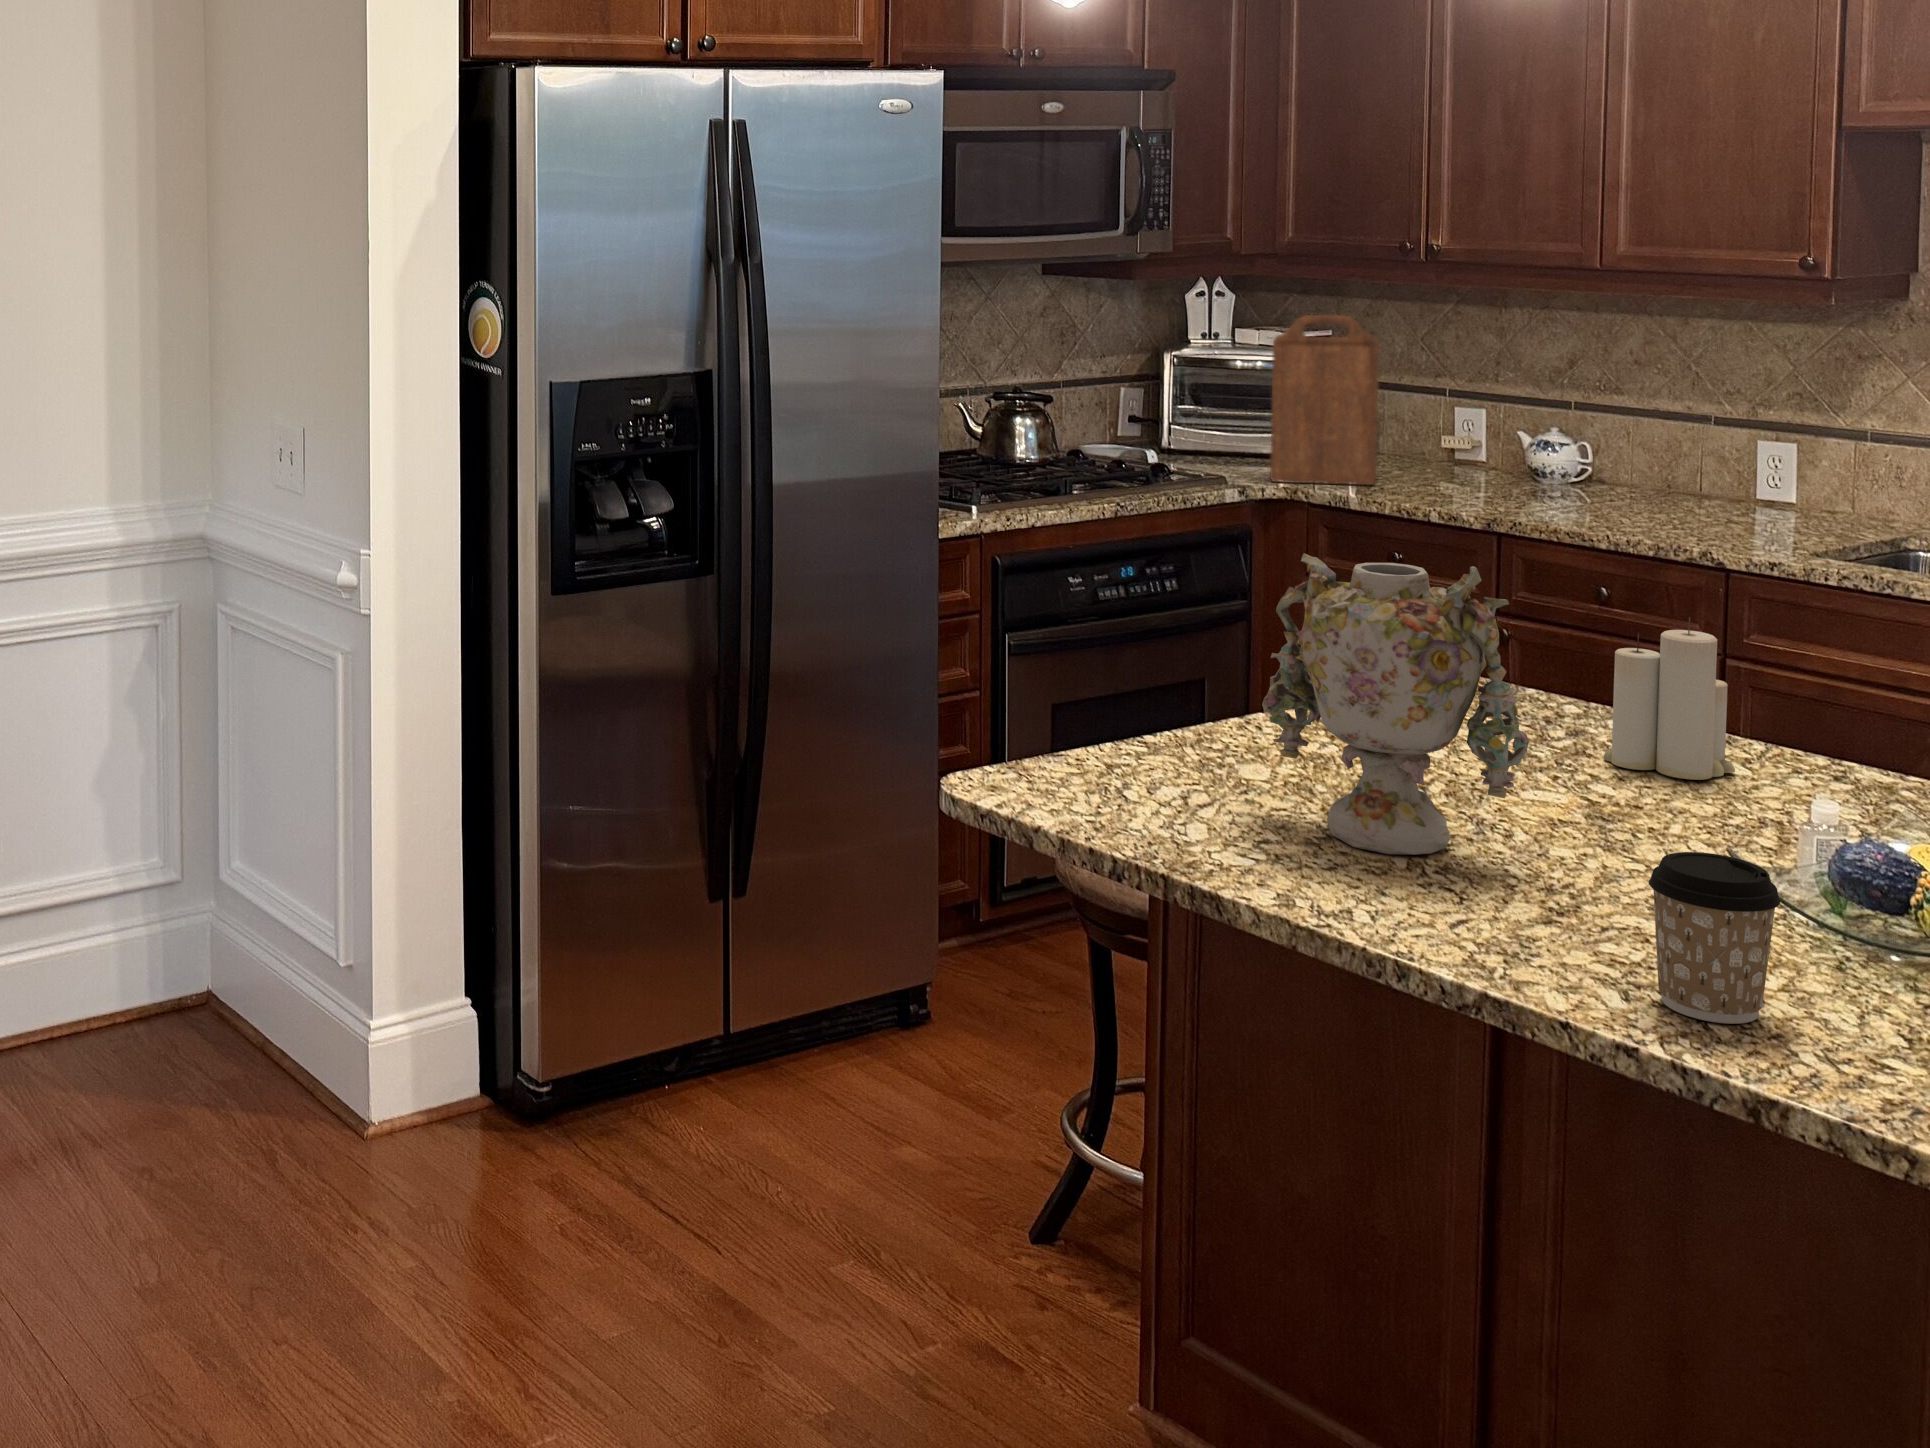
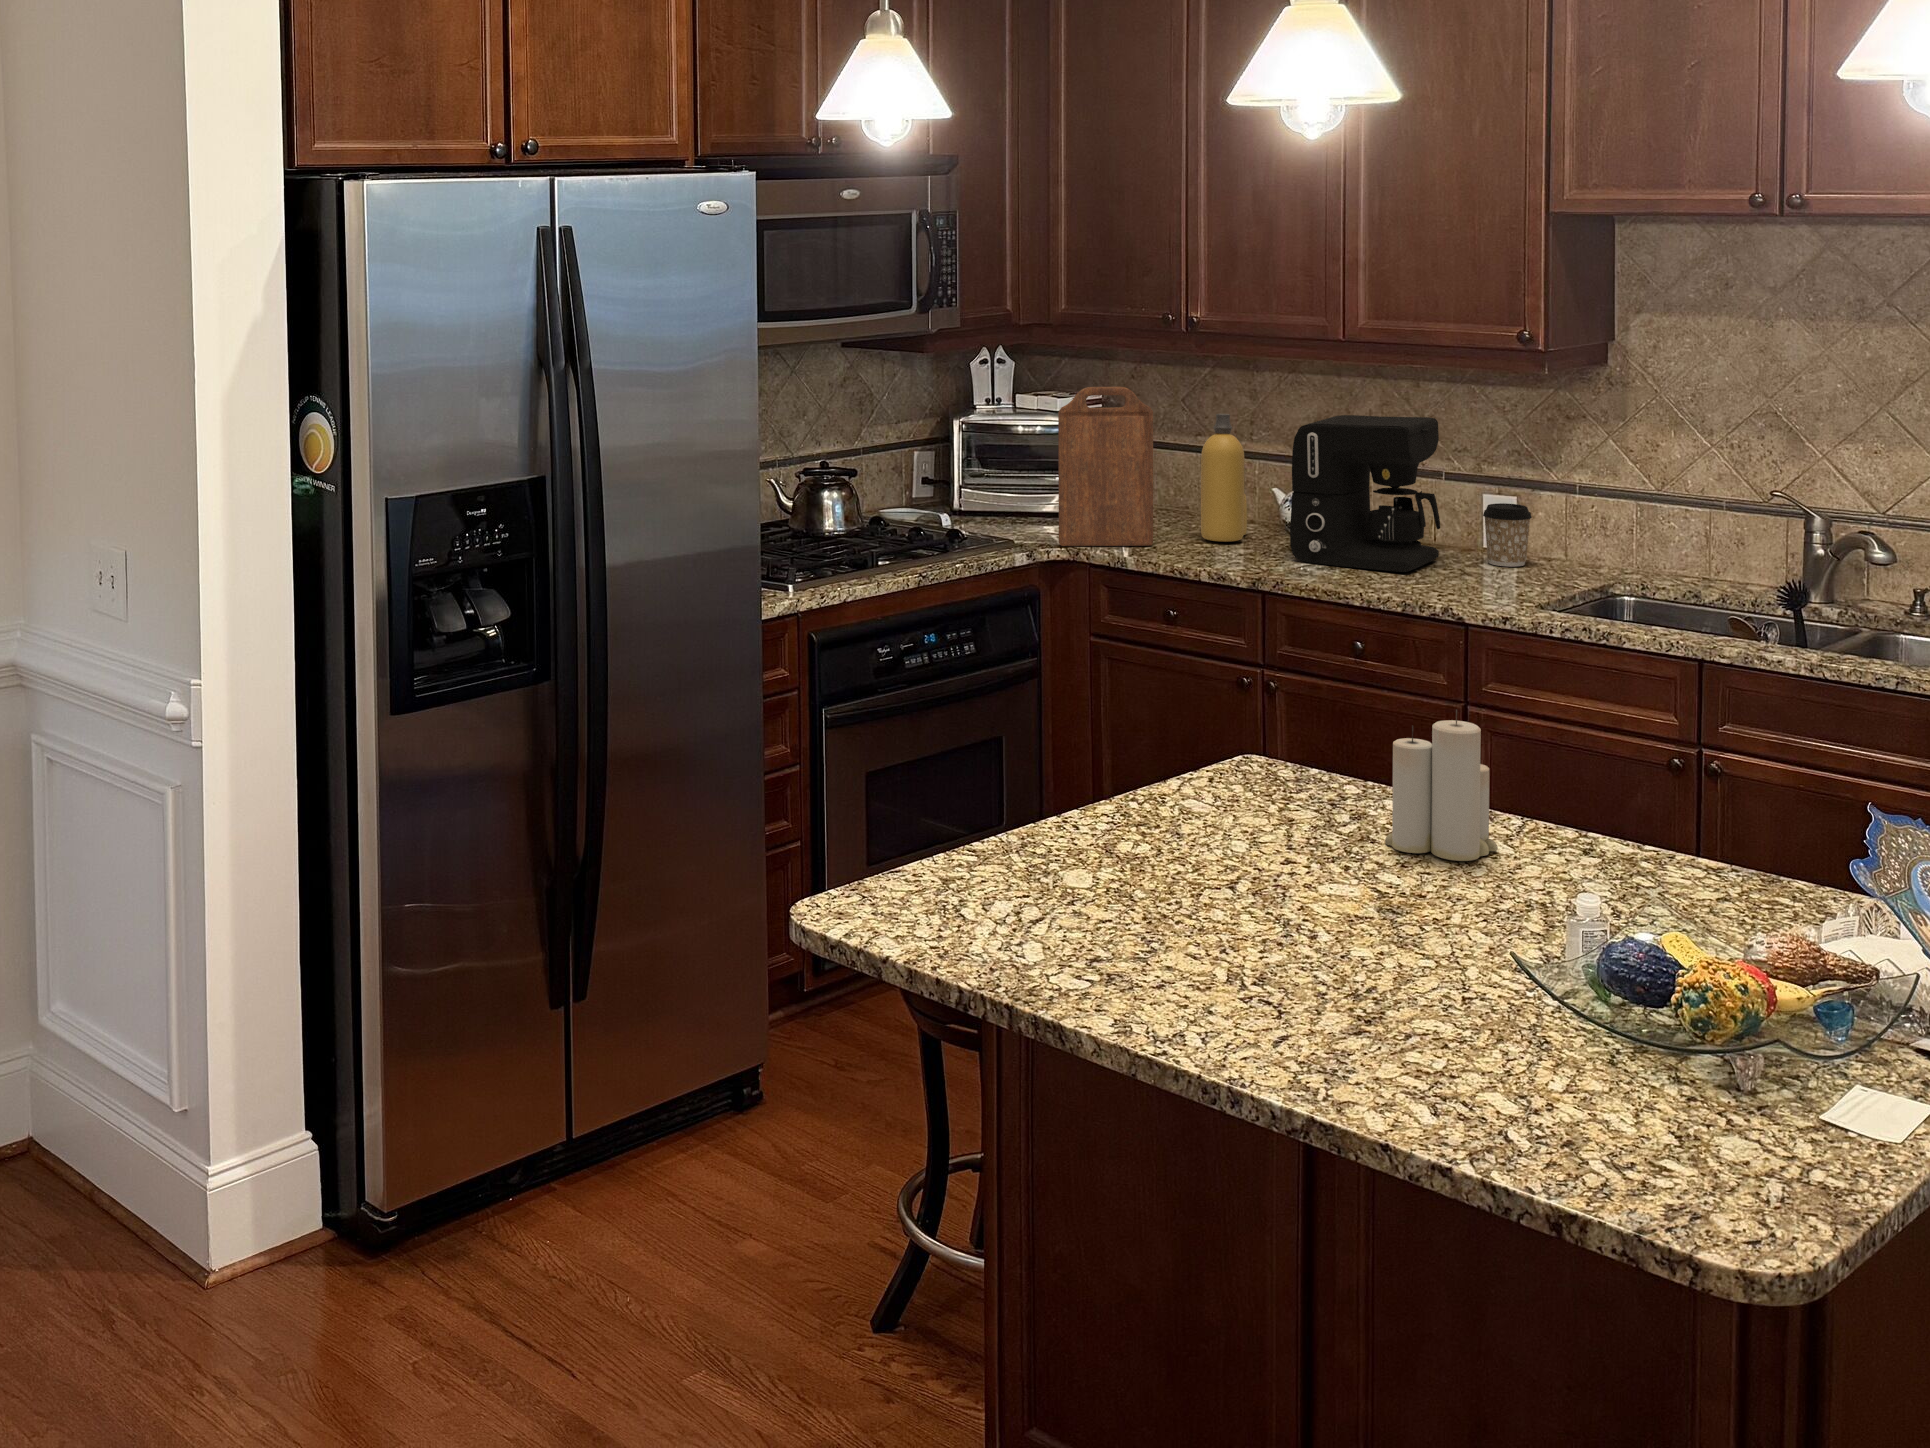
bottle: none [1432,348,1485,484] -> present [1201,414,1247,542]
coffee maker: none [1532,351,1709,519] -> present [1290,415,1440,572]
vase: present [1262,553,1529,855] -> none [1089,676,1333,967]
coffee cup: present [1649,852,1781,1024] -> present [1483,503,1532,567]

